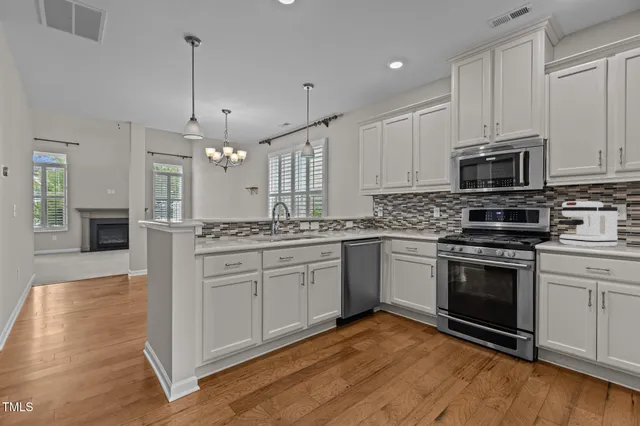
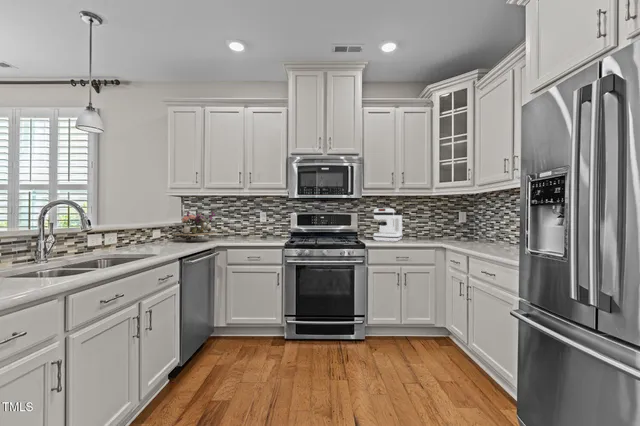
flower arrangement: none [358,206,391,232] -> present [175,211,215,240]

